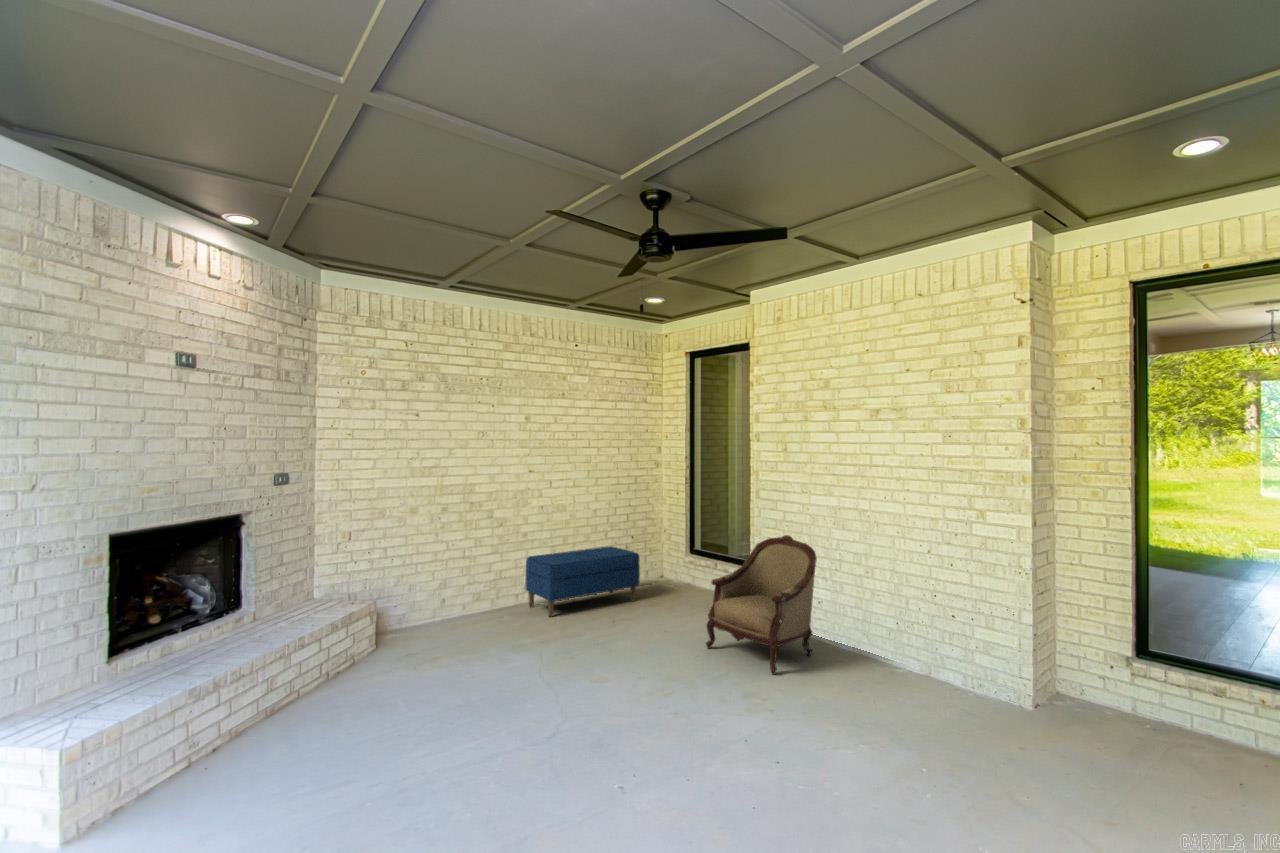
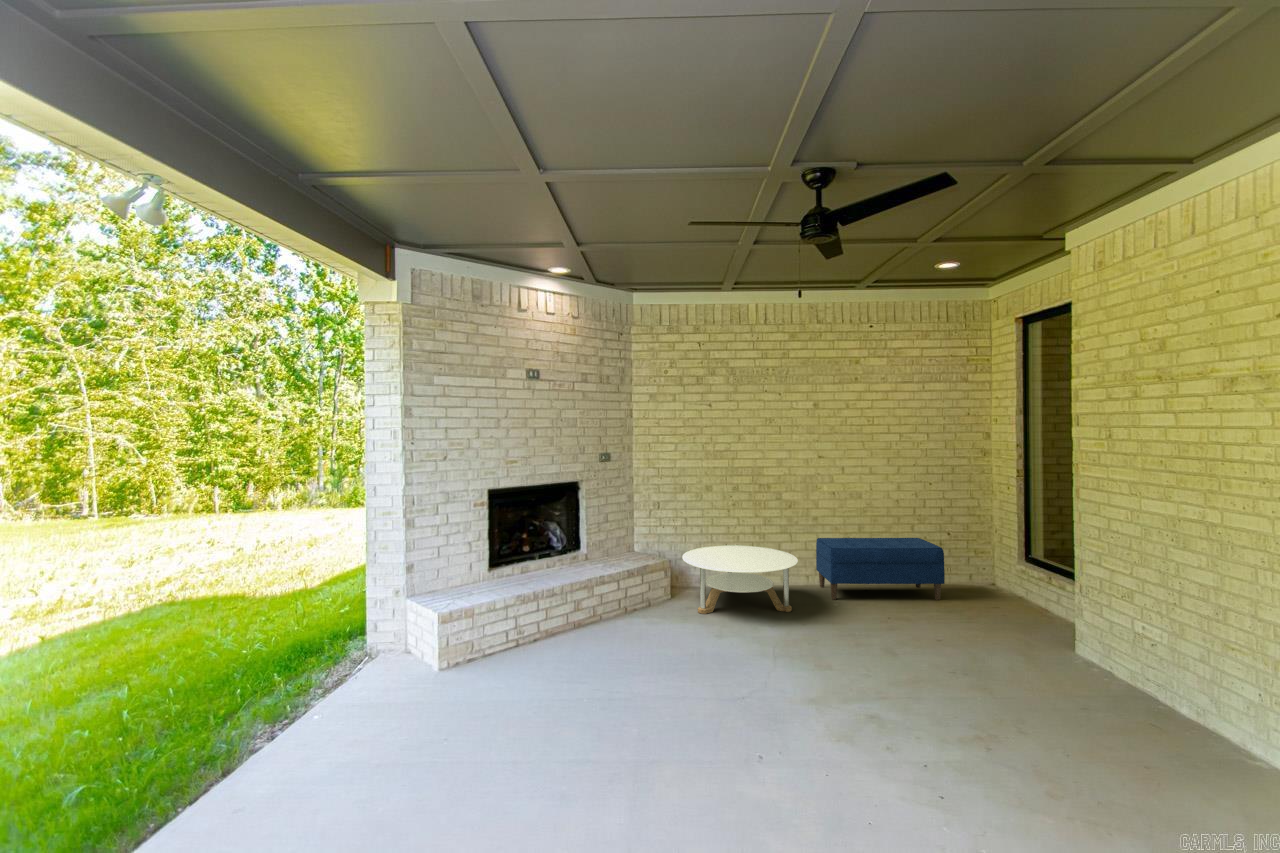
armchair: present [706,535,817,675] -> none [990,544,1161,720]
round table: none [394,573,527,659] -> present [682,545,798,614]

